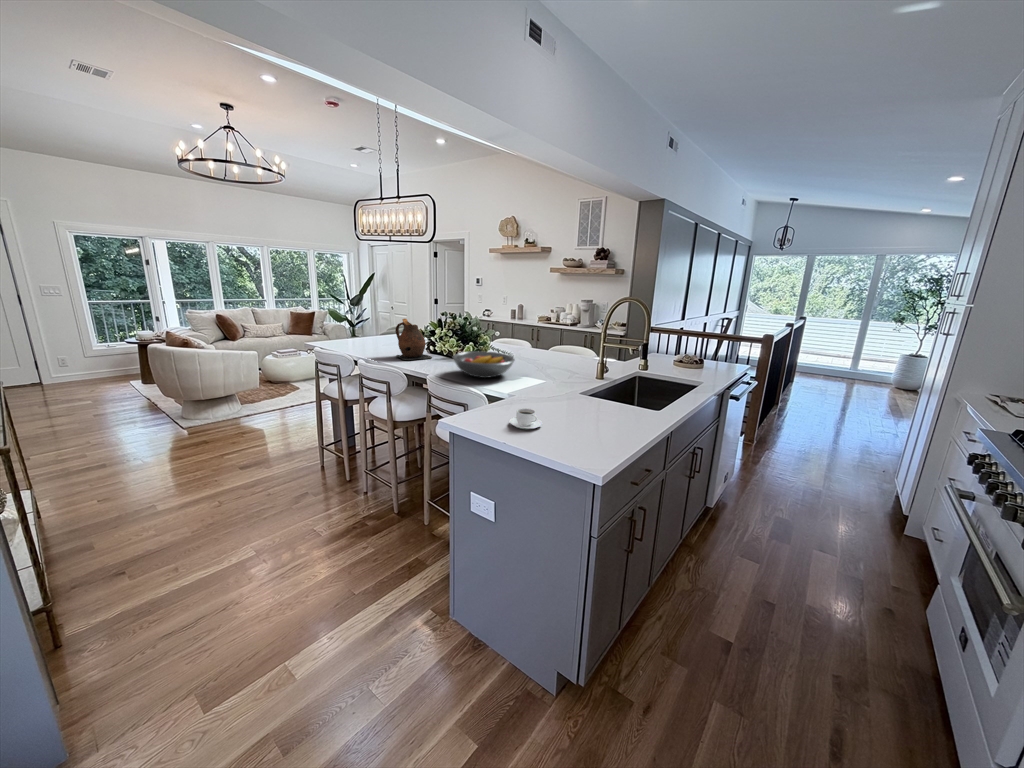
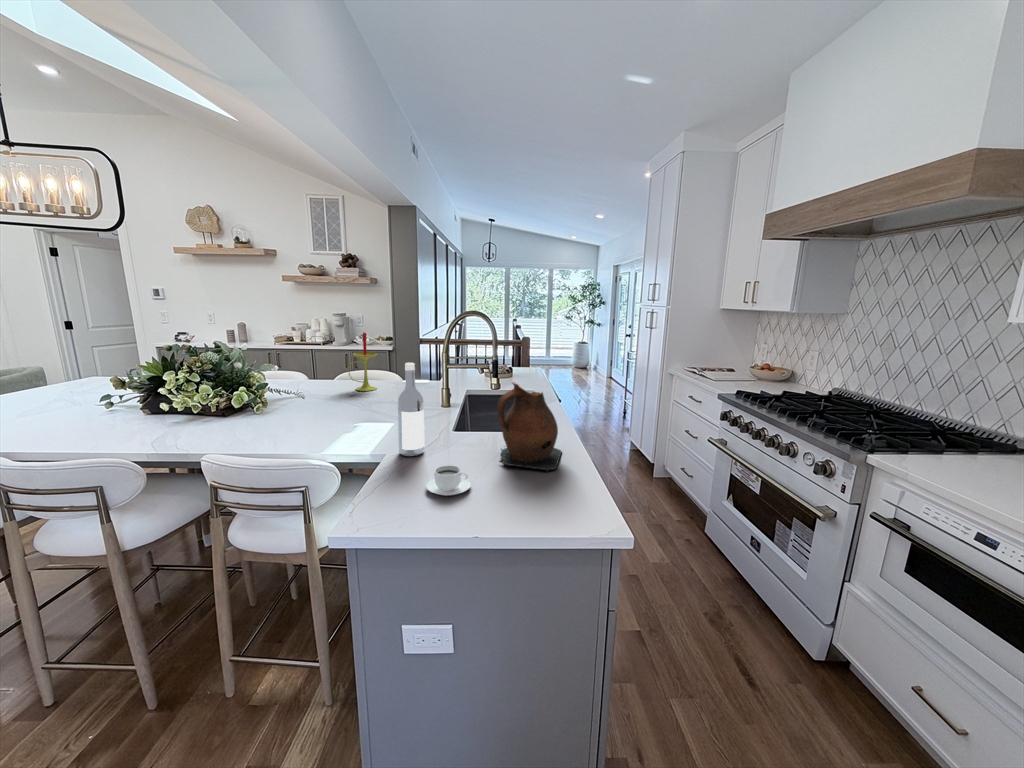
candle: none [546,312,570,360] -> present [347,333,377,391]
ceramic pitcher: present [395,319,432,360] -> present [497,382,562,471]
wine bottle: none [523,333,544,403] -> present [398,363,424,456]
fruit bowl: present [453,351,515,378] -> none [237,396,343,437]

